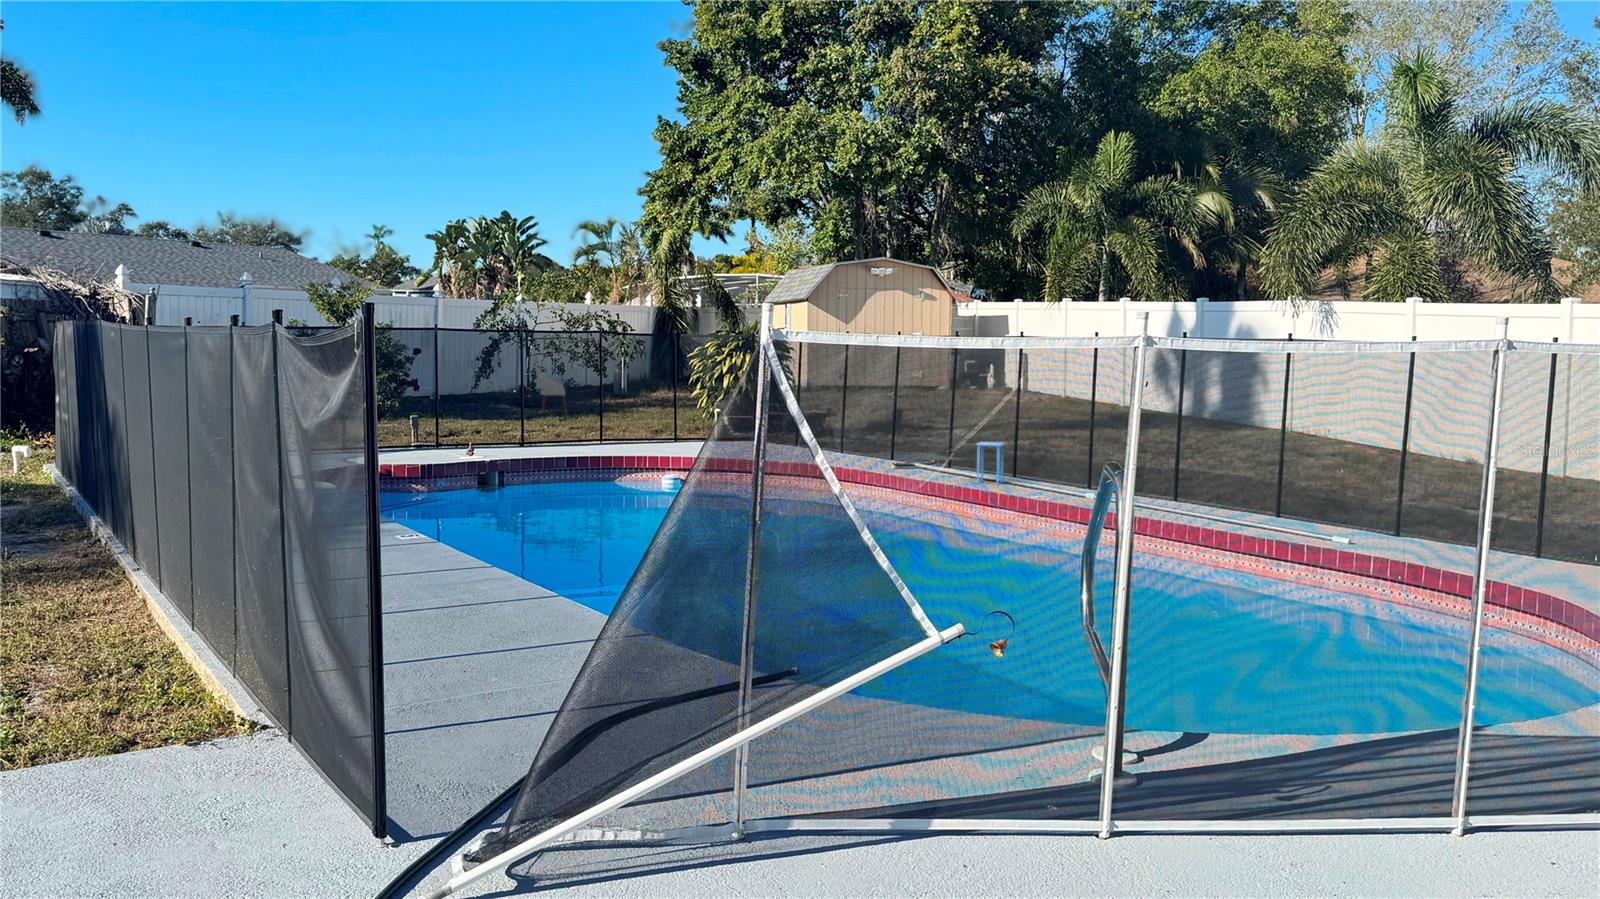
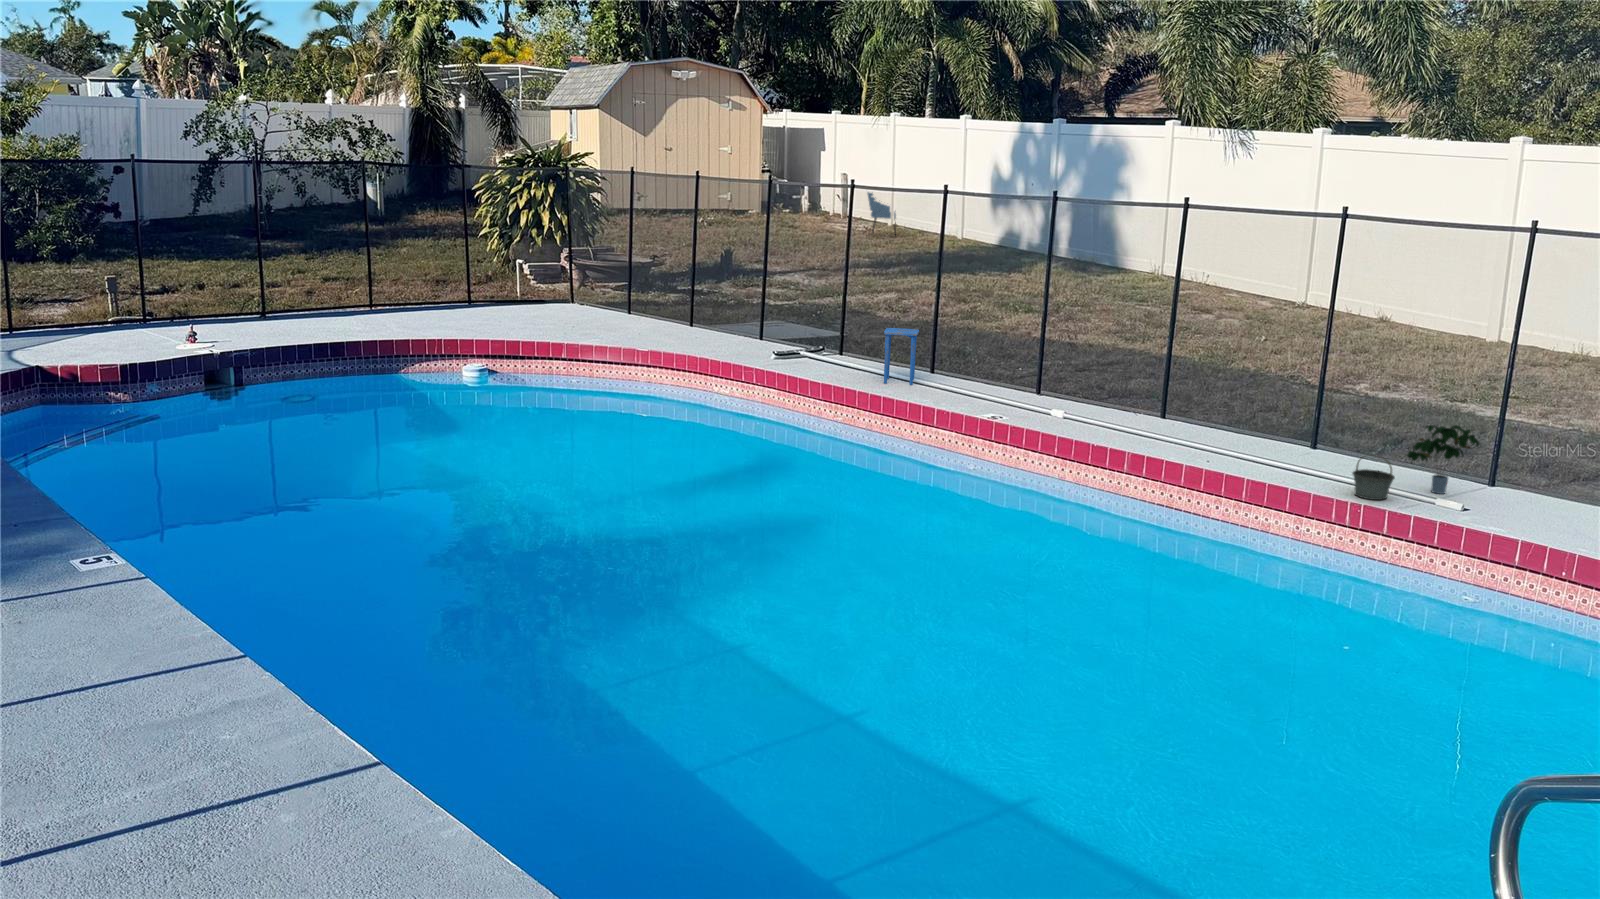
chair: present [535,367,566,412] -> present [868,192,896,235]
potted plant: none [1338,487,1392,541] -> present [1407,425,1479,494]
basket: none [1290,508,1322,542] -> present [1353,456,1395,500]

